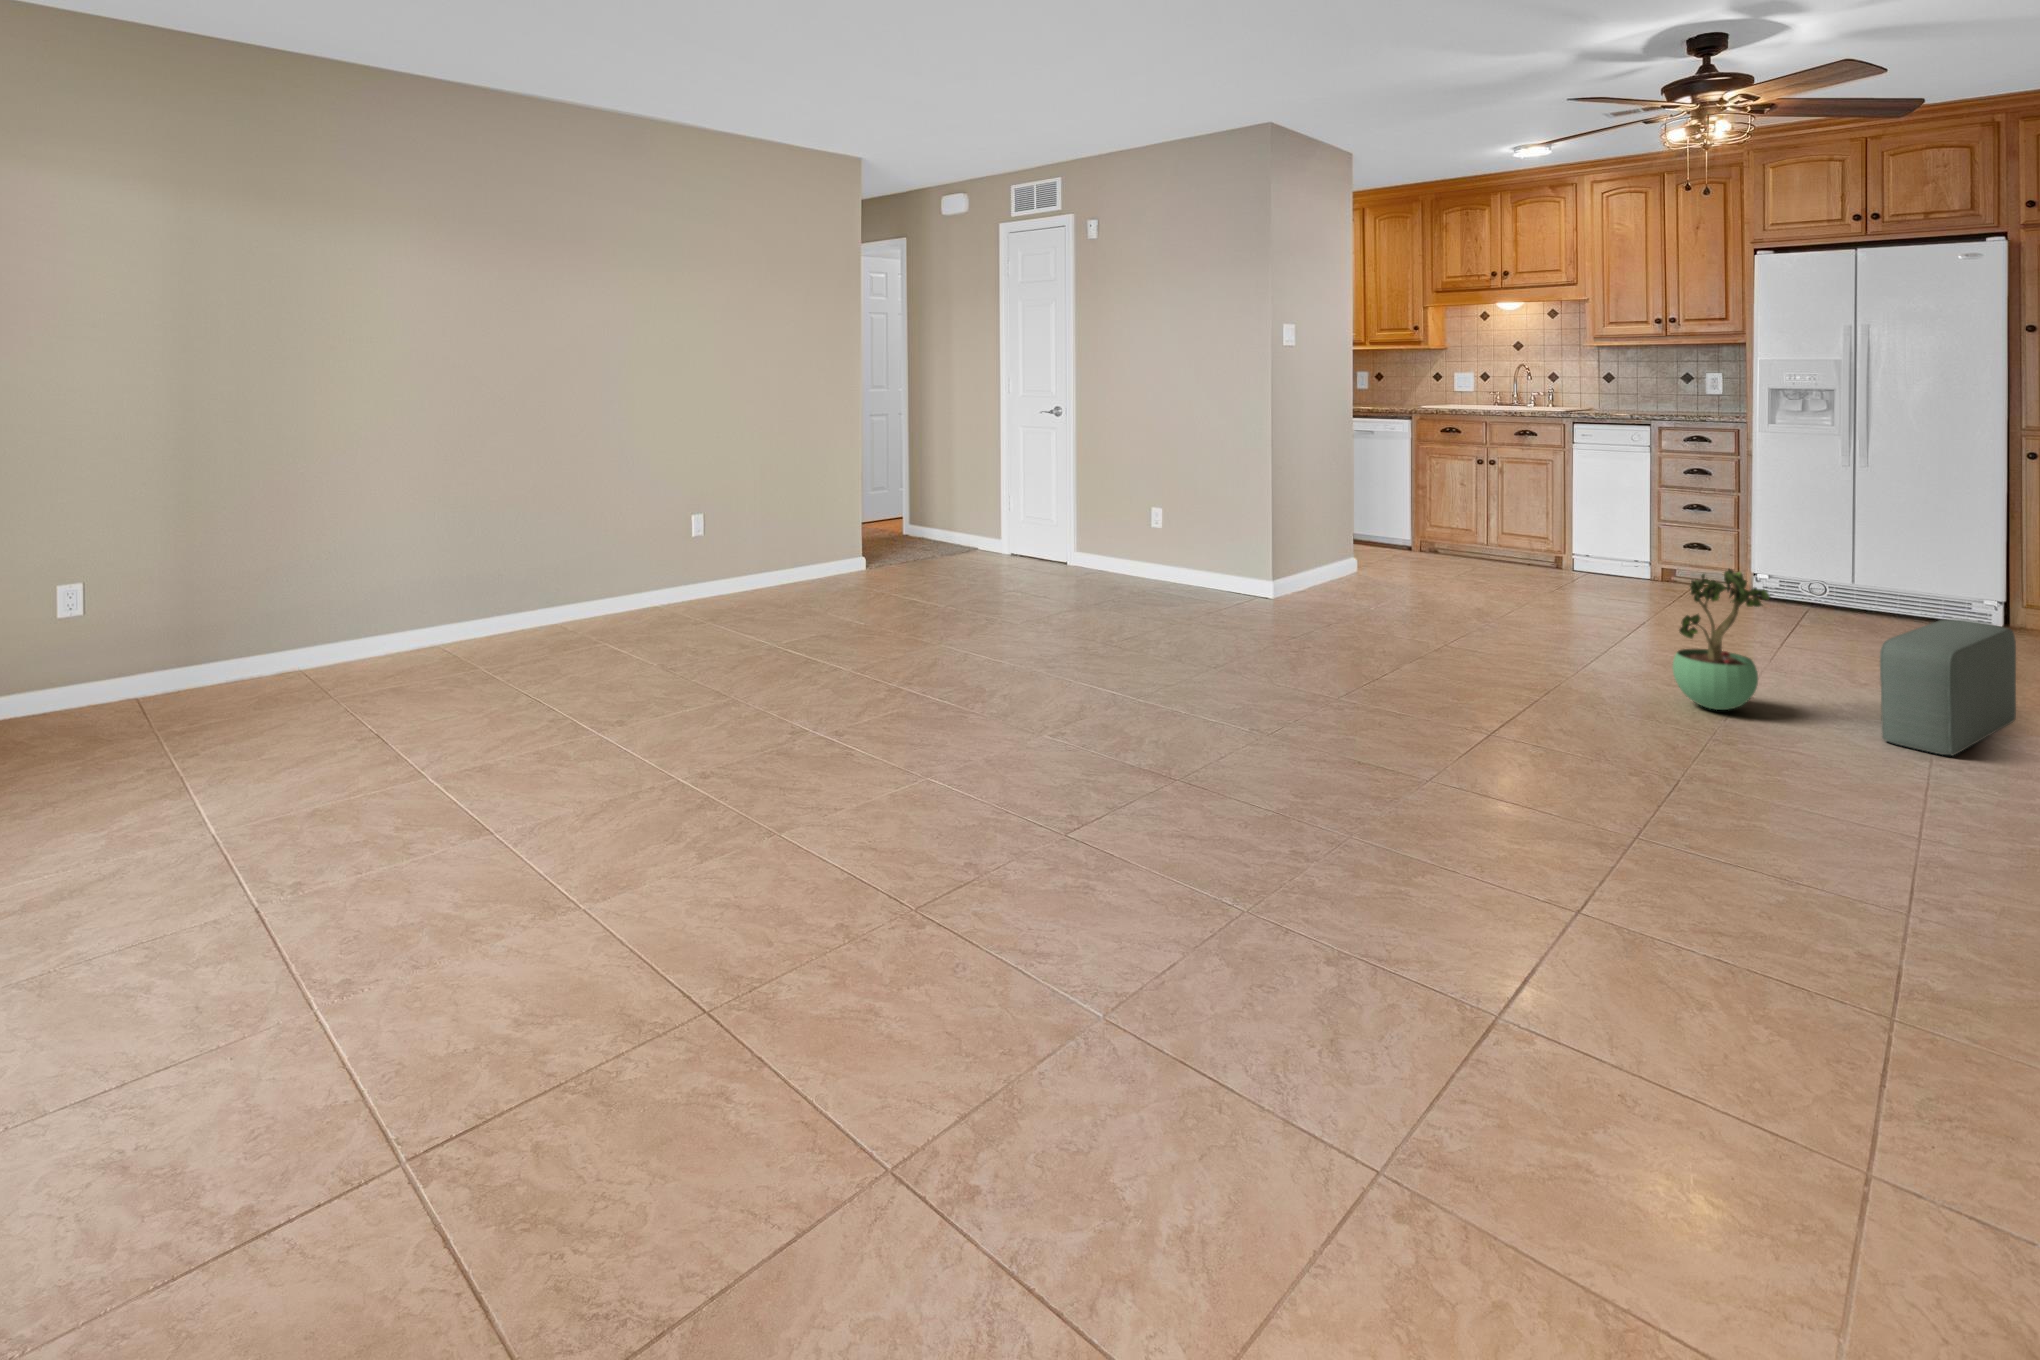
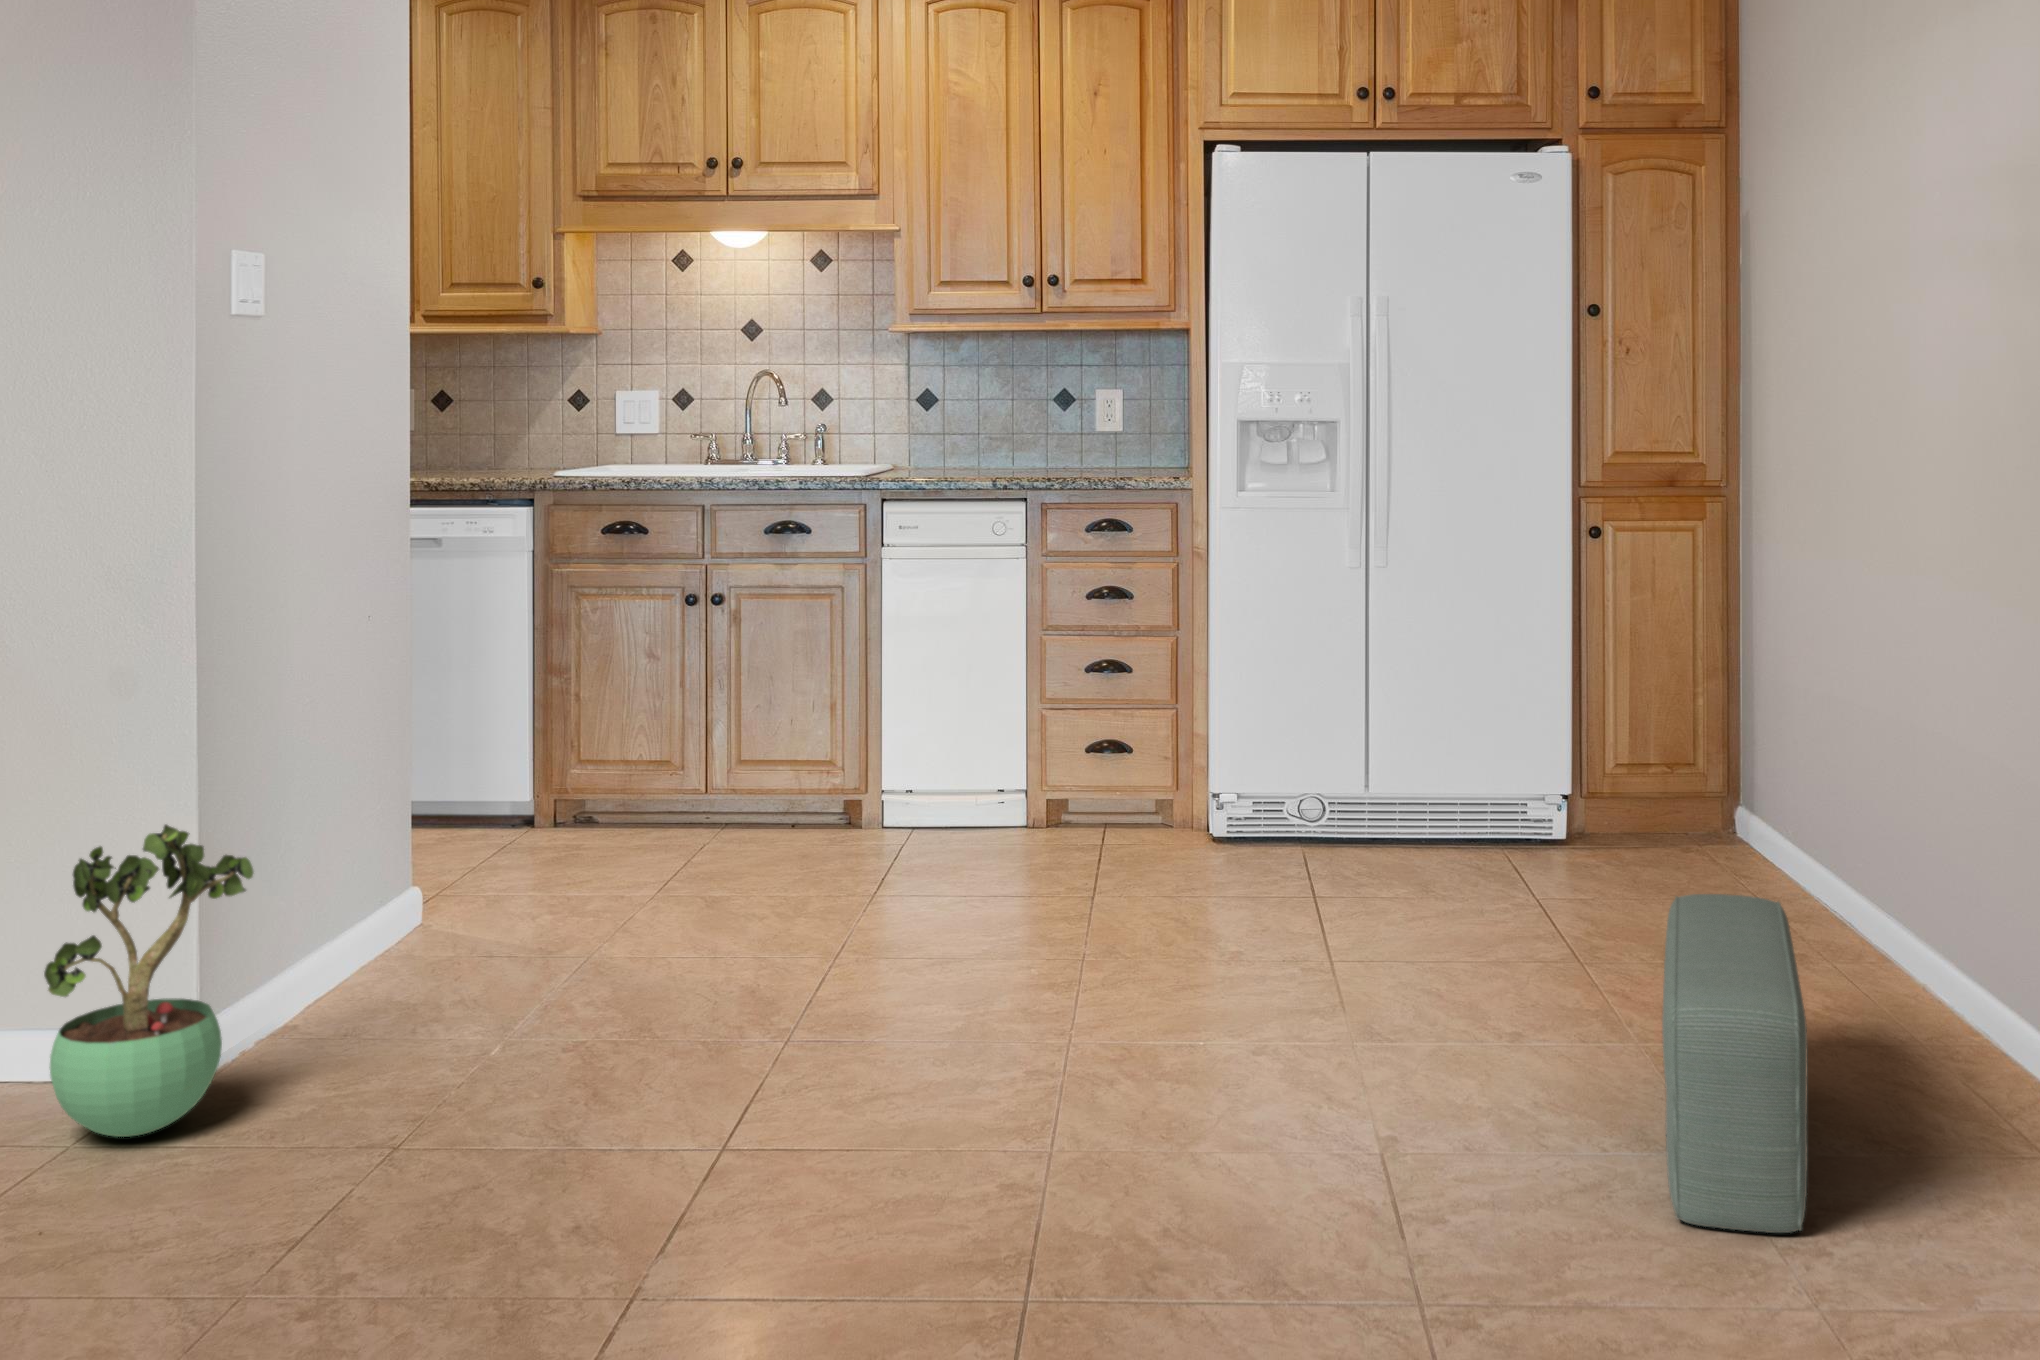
potted plant: present [1673,569,1770,710] -> present [44,825,254,1137]

